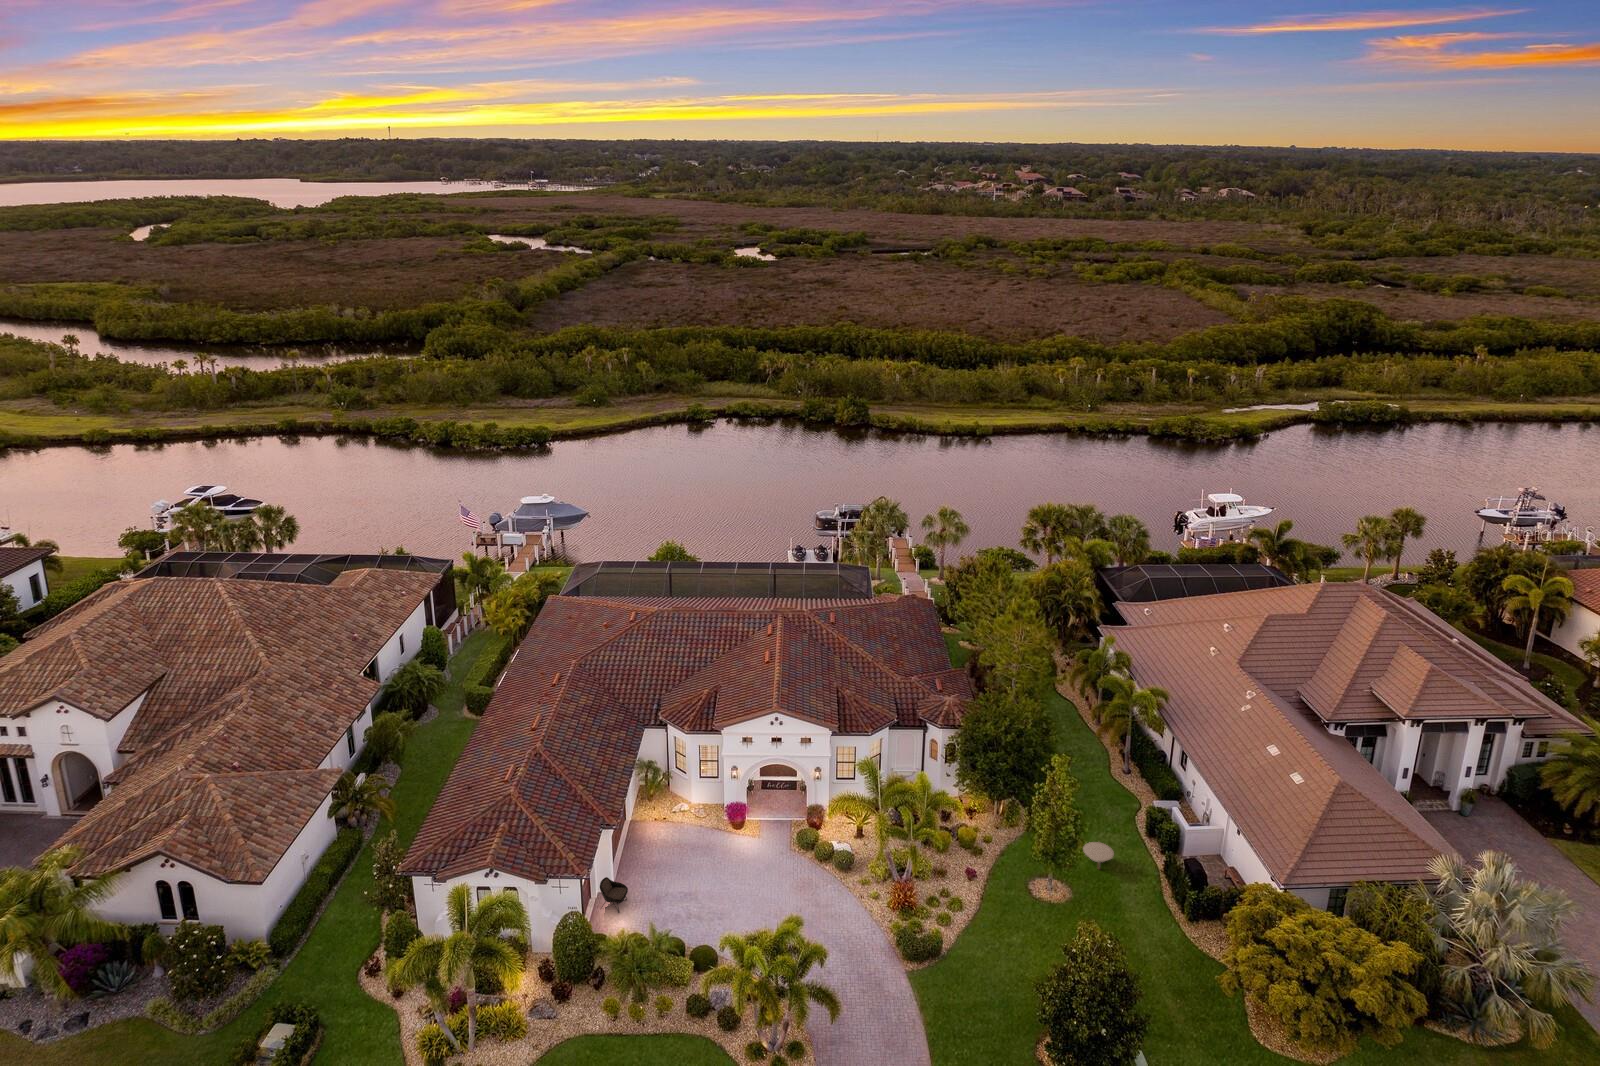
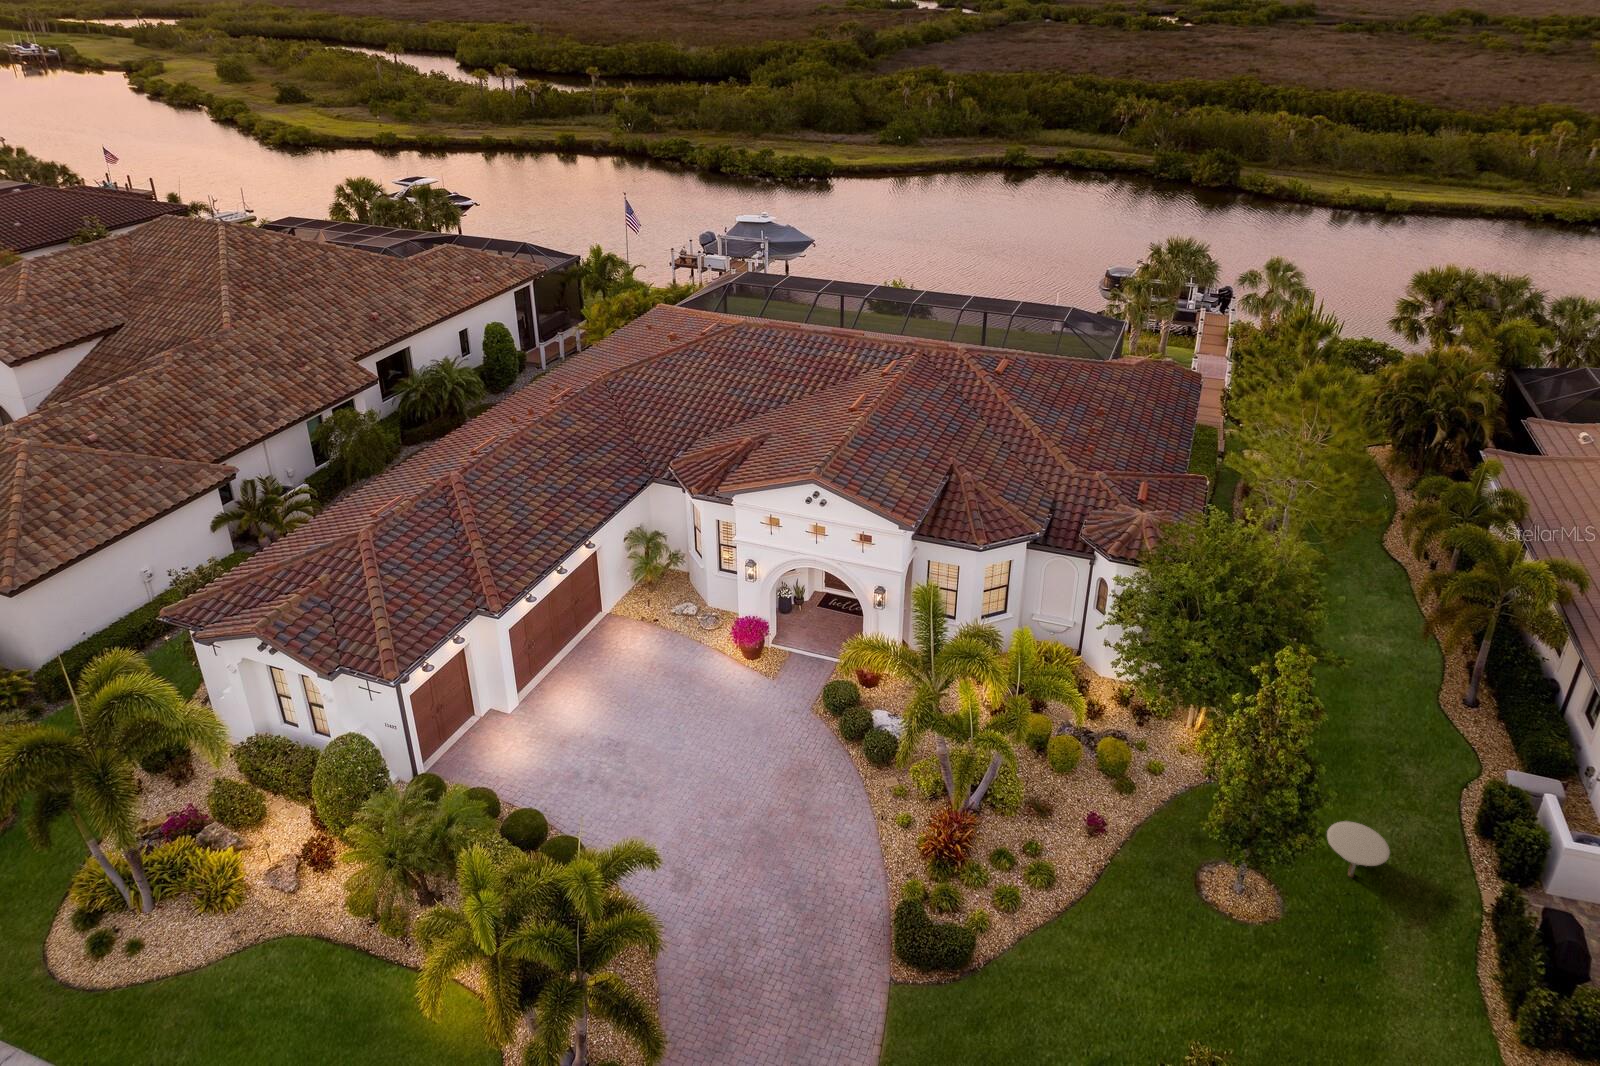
lounge chair: present [600,877,628,913] -> none [493,689,542,745]

